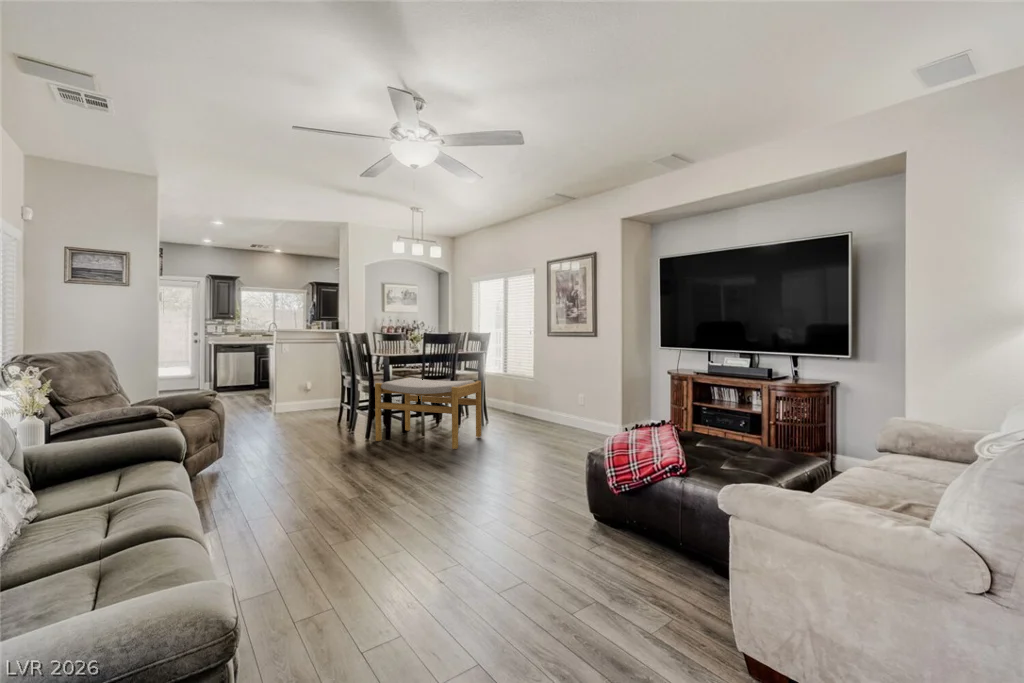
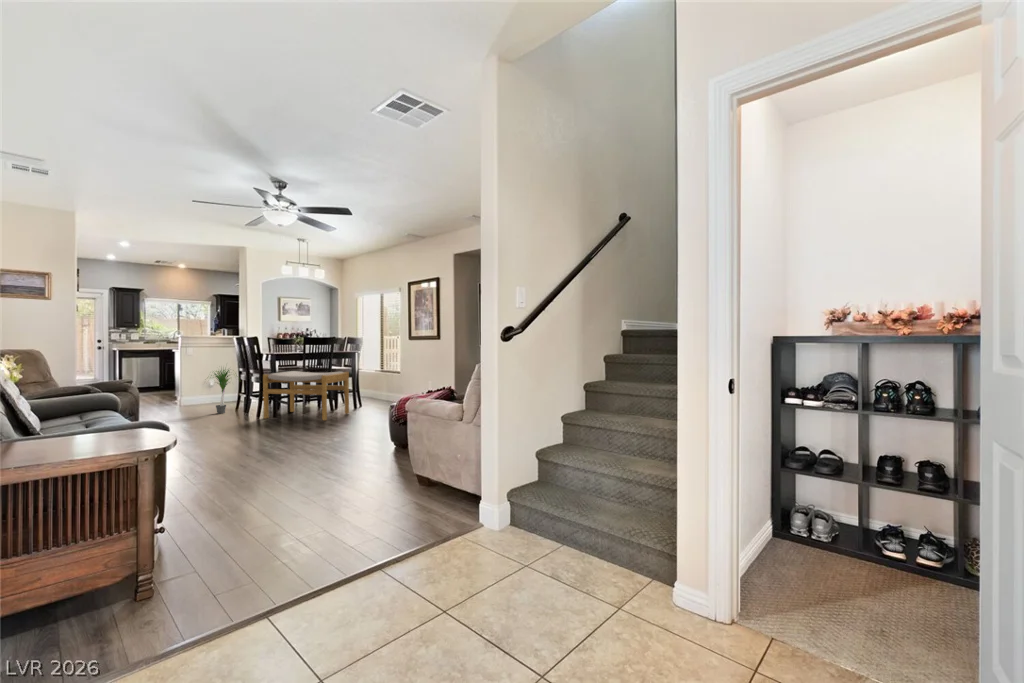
potted plant: none [302,364,348,430] -> present [214,369,230,414]

